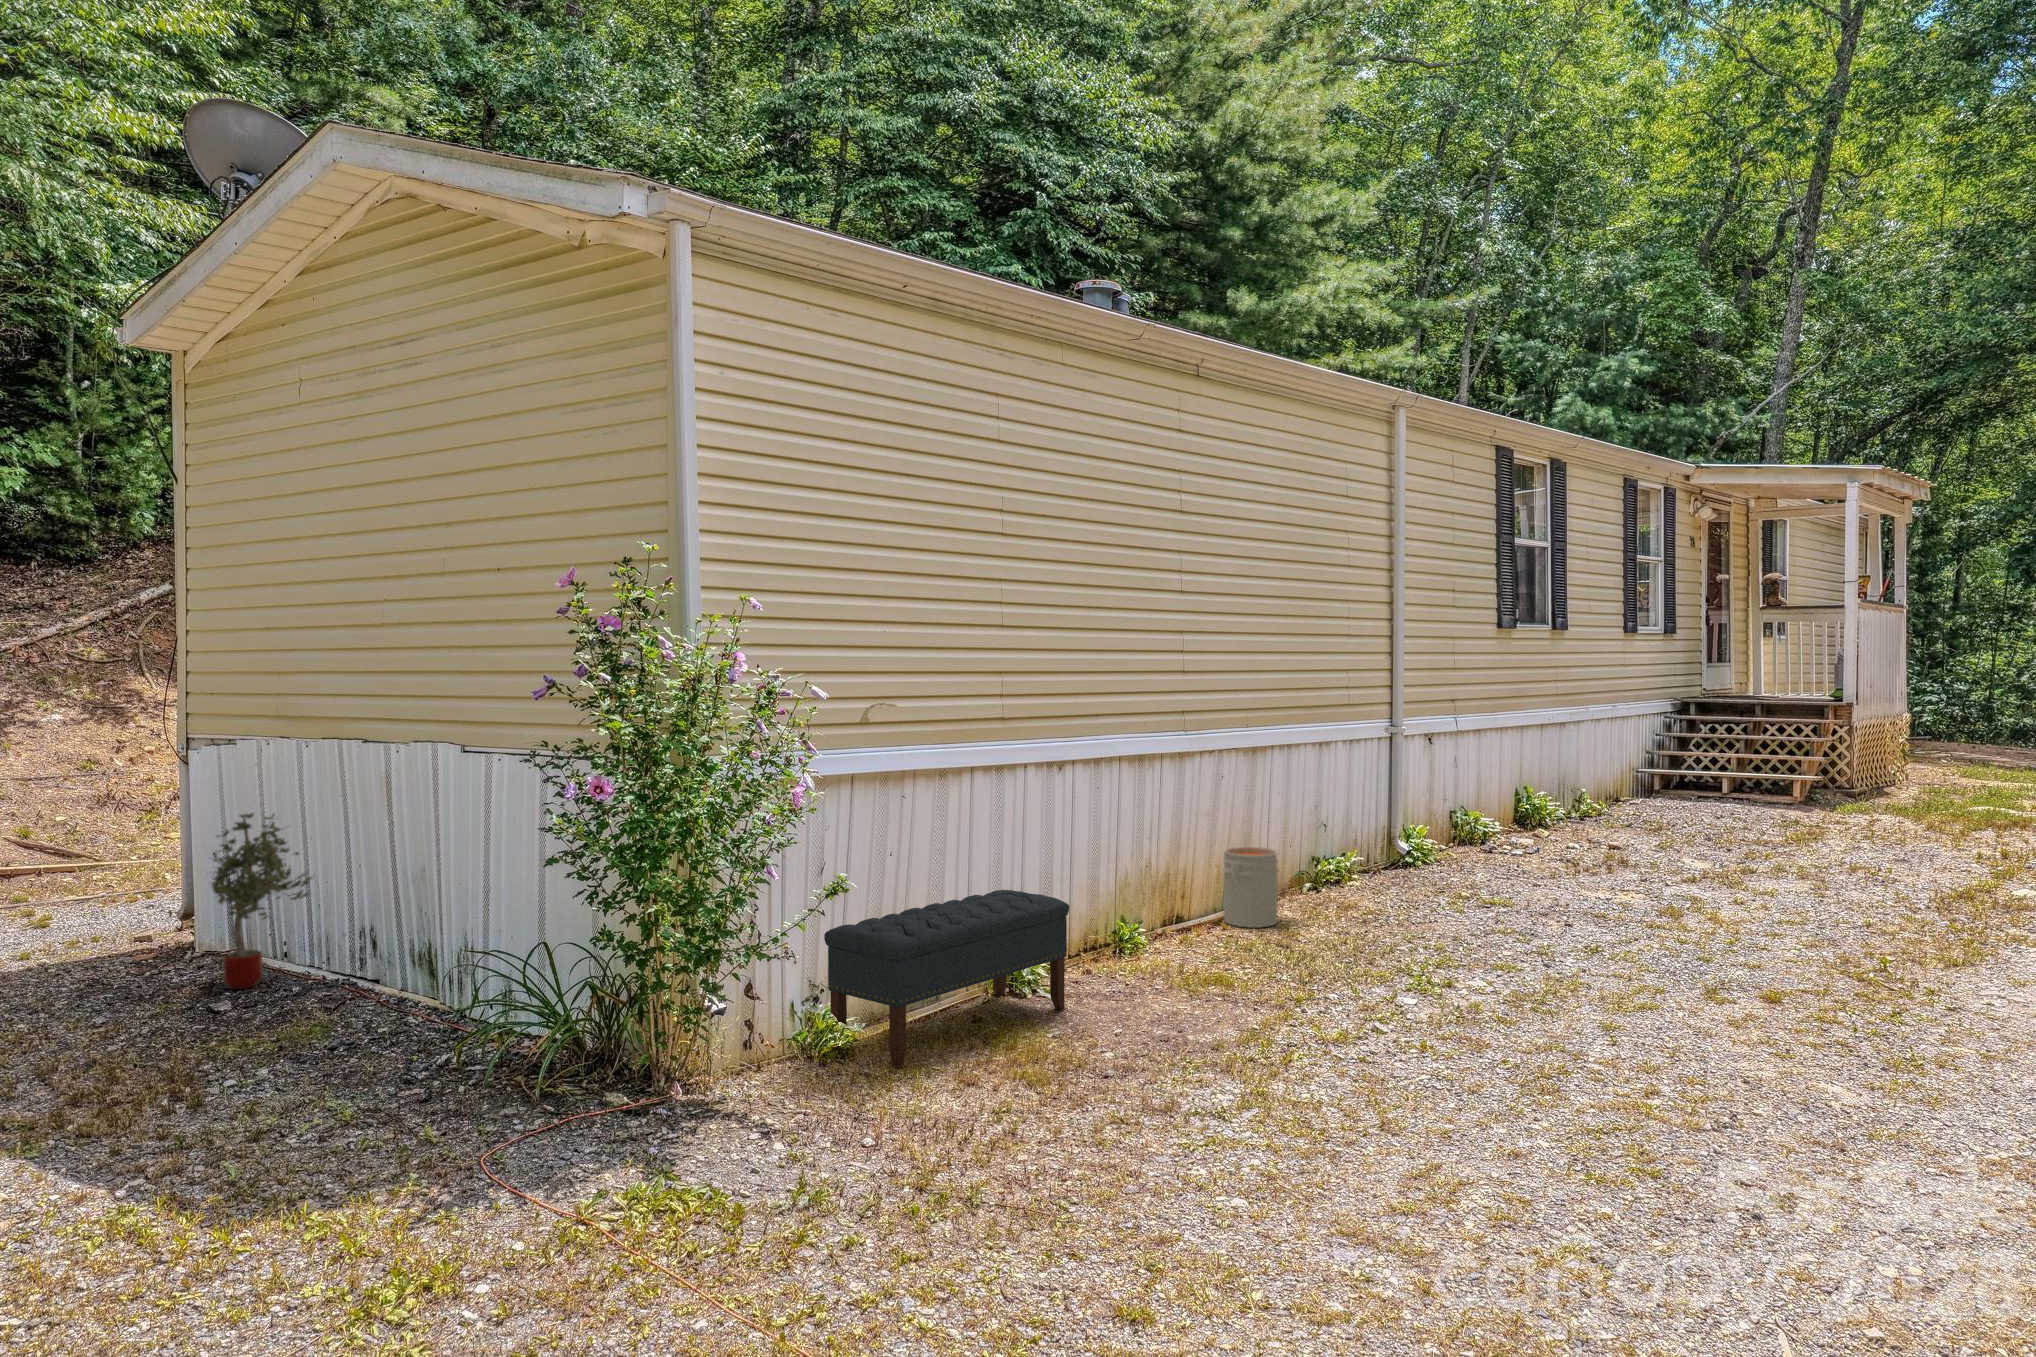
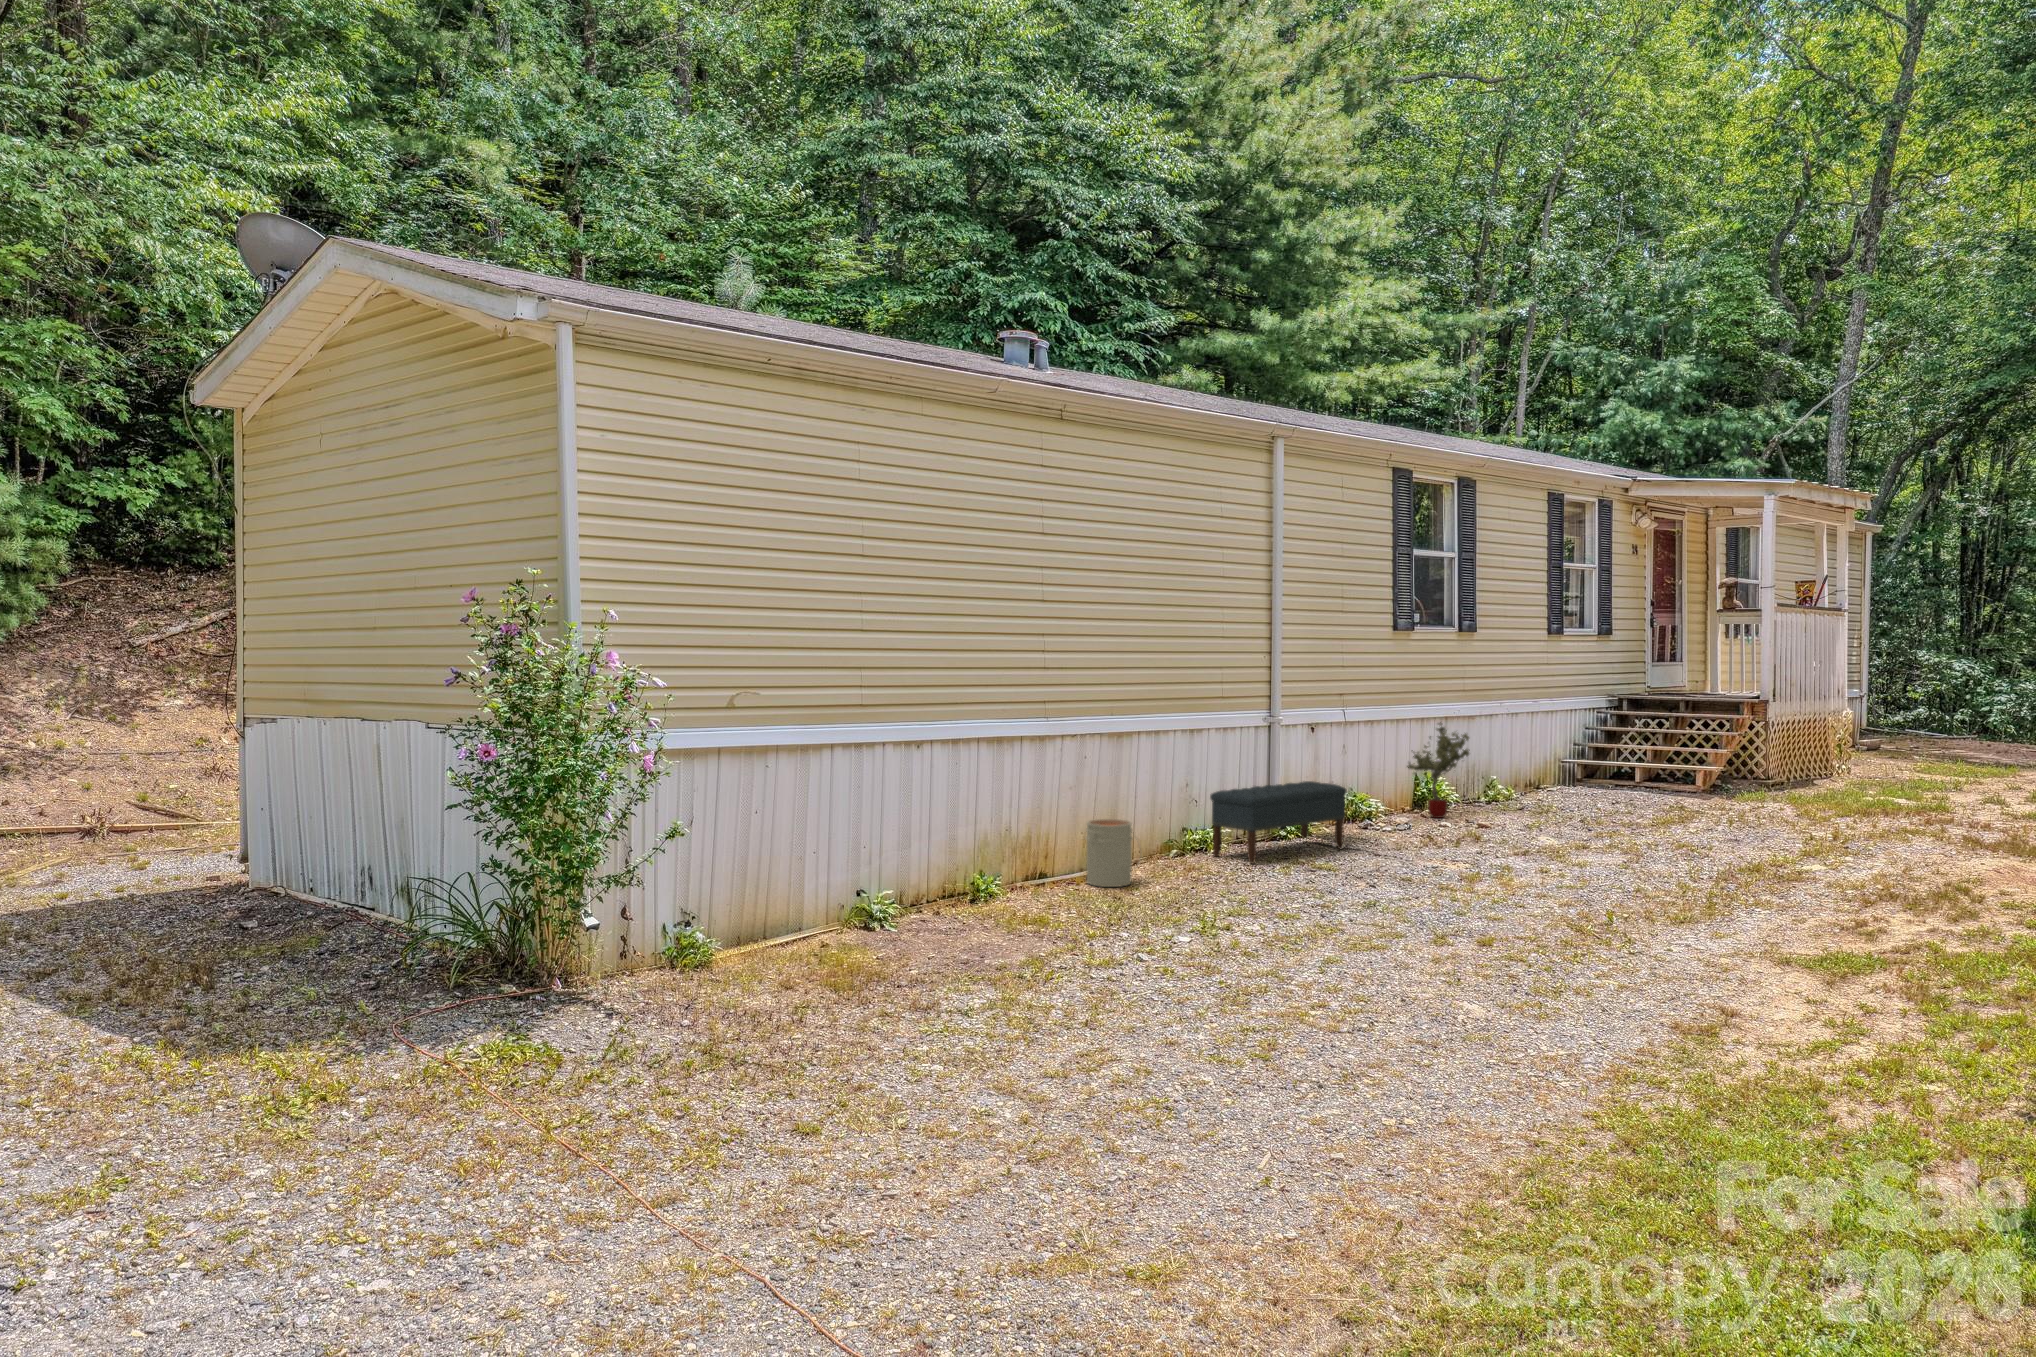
potted tree: present [211,813,312,990] -> present [1407,722,1469,818]
bench: present [824,890,1069,1067] -> present [1210,781,1347,864]

